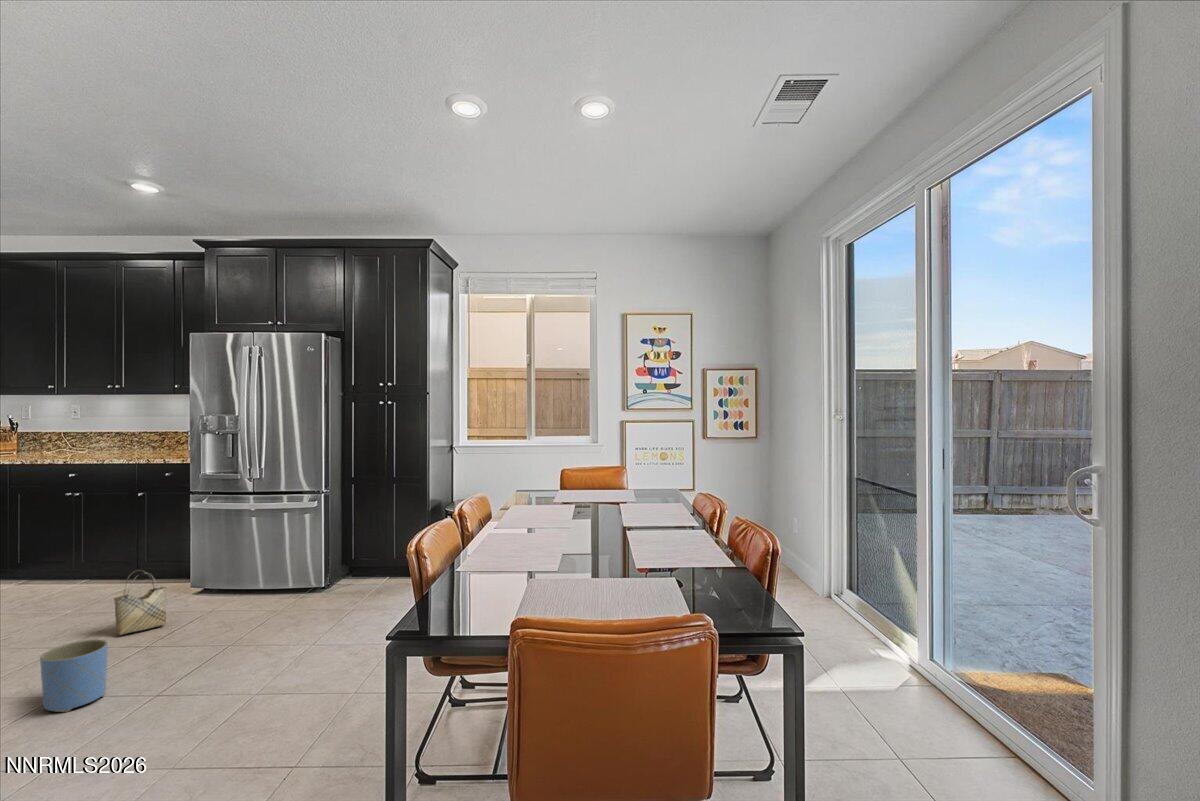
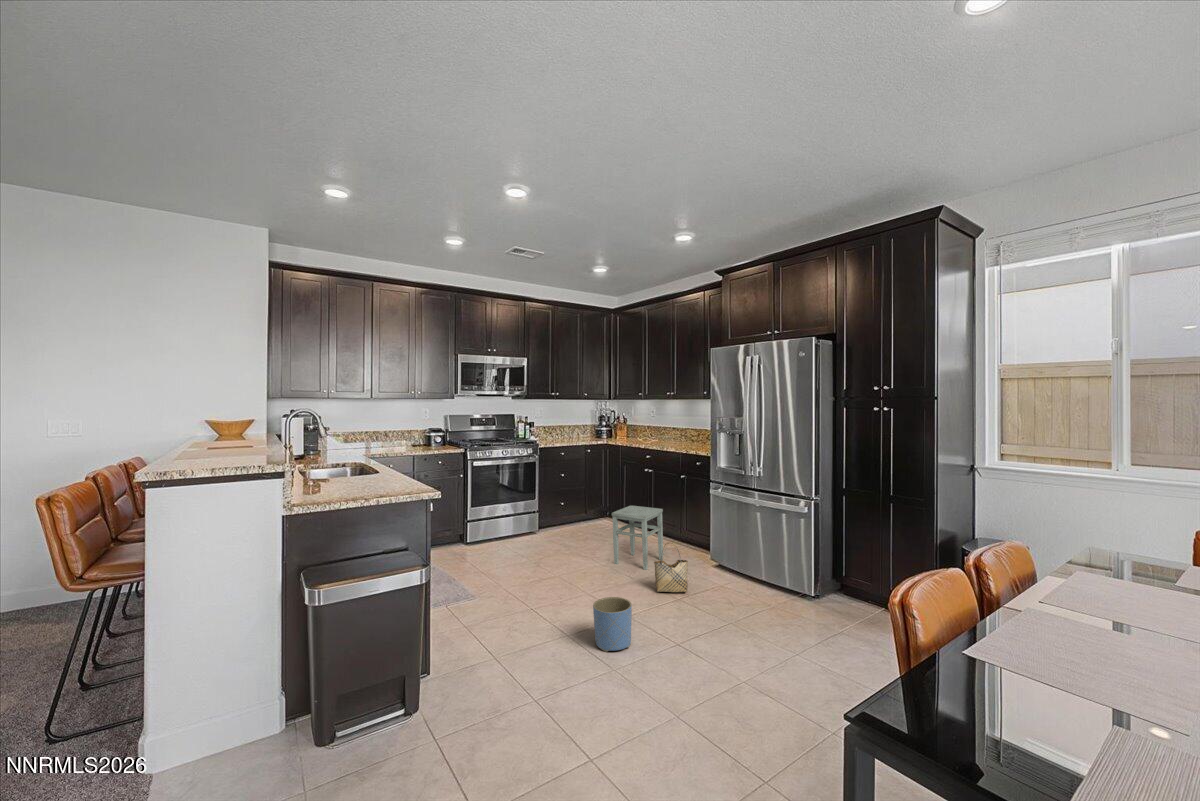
stool: none [19,537,111,627] -> present [612,506,663,570]

